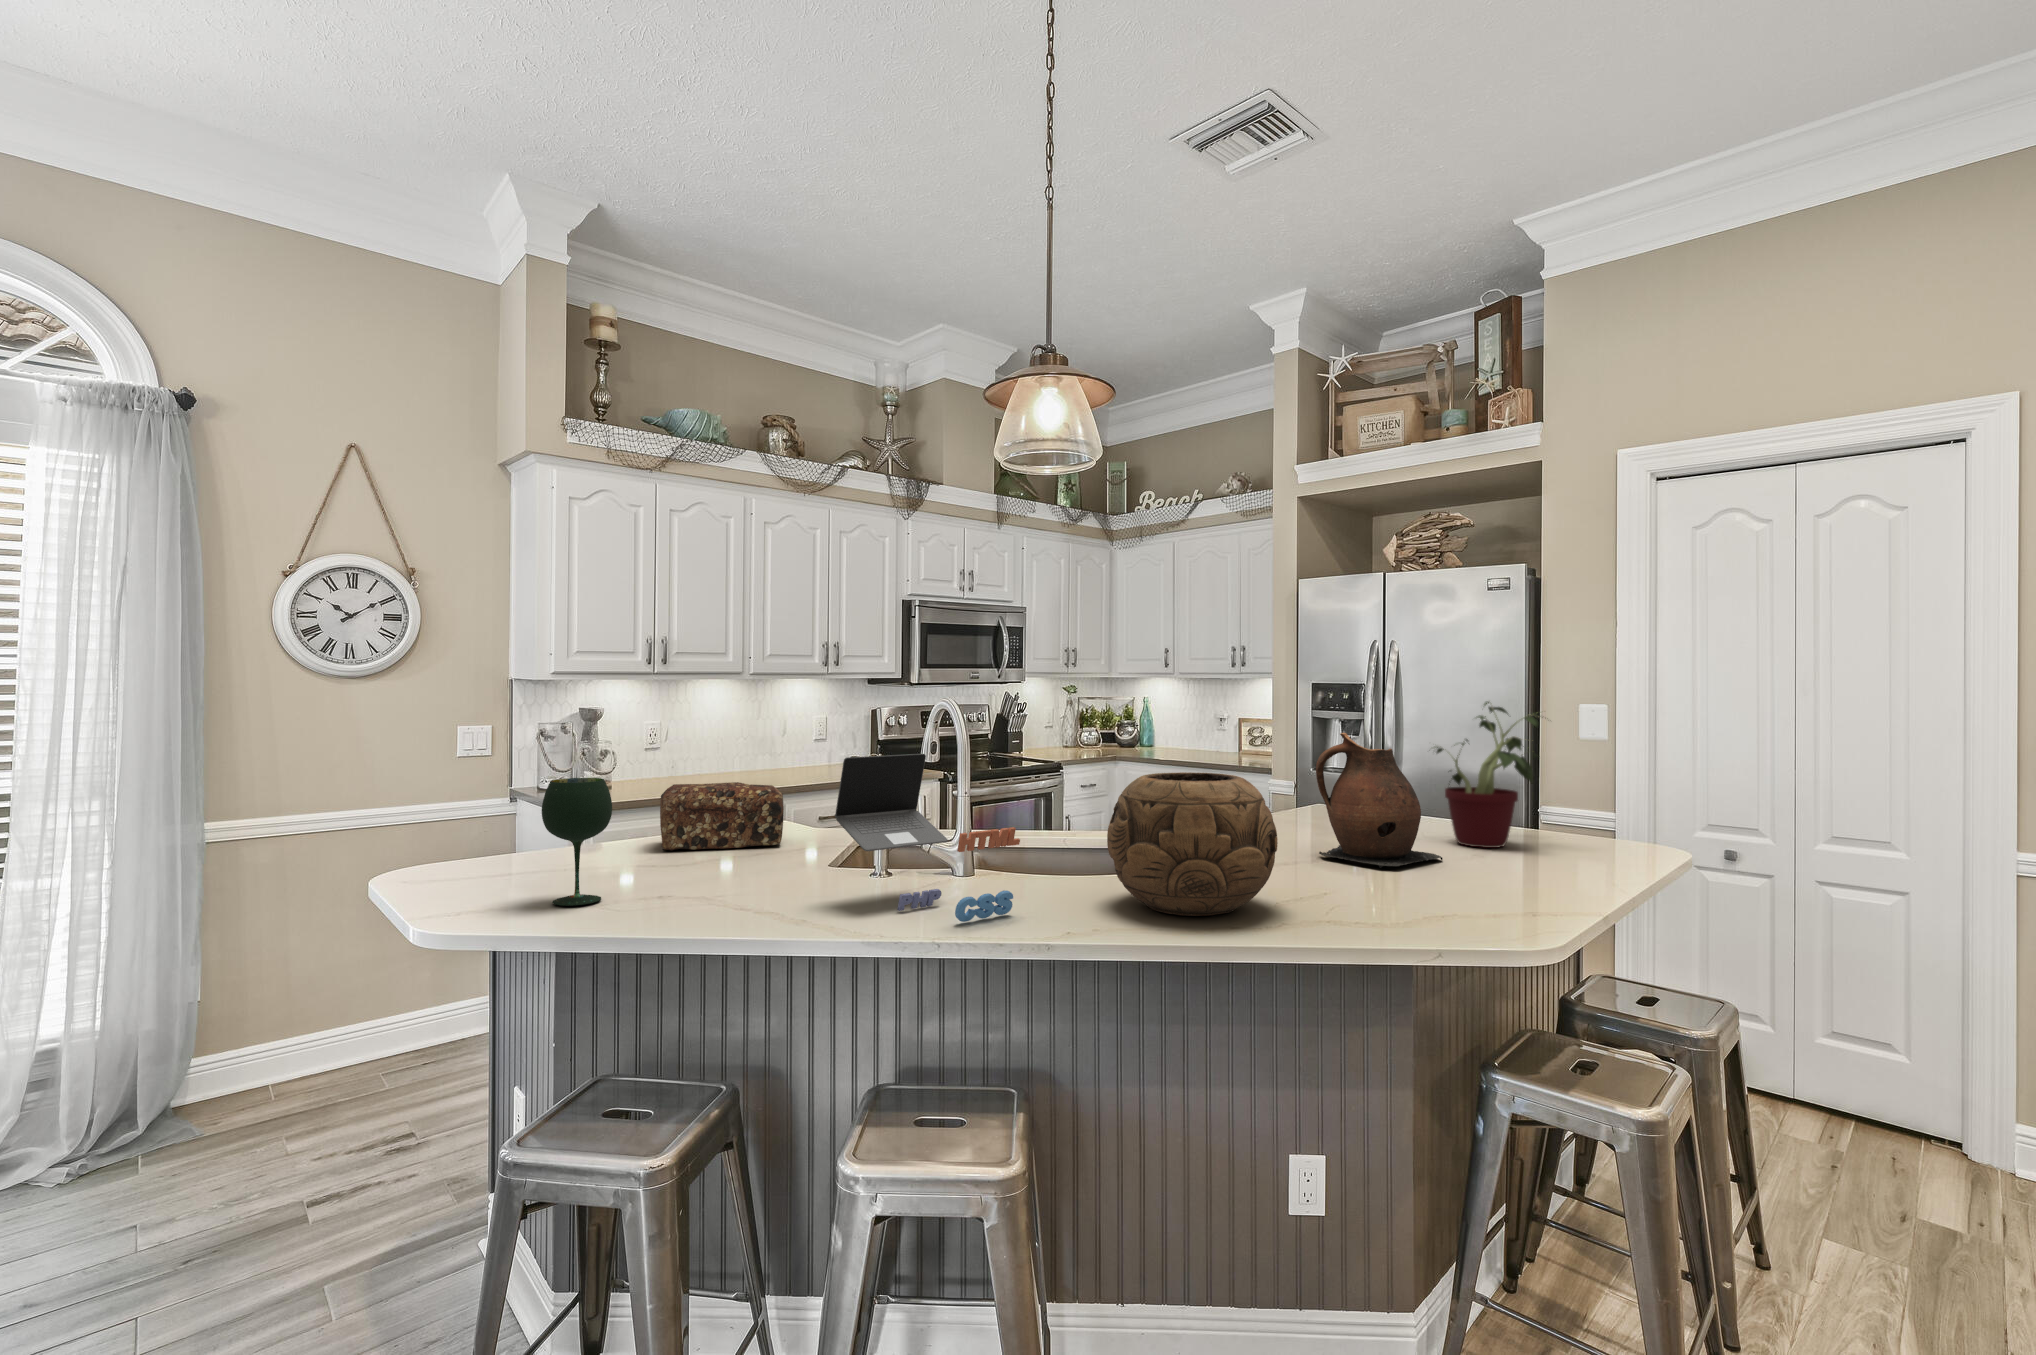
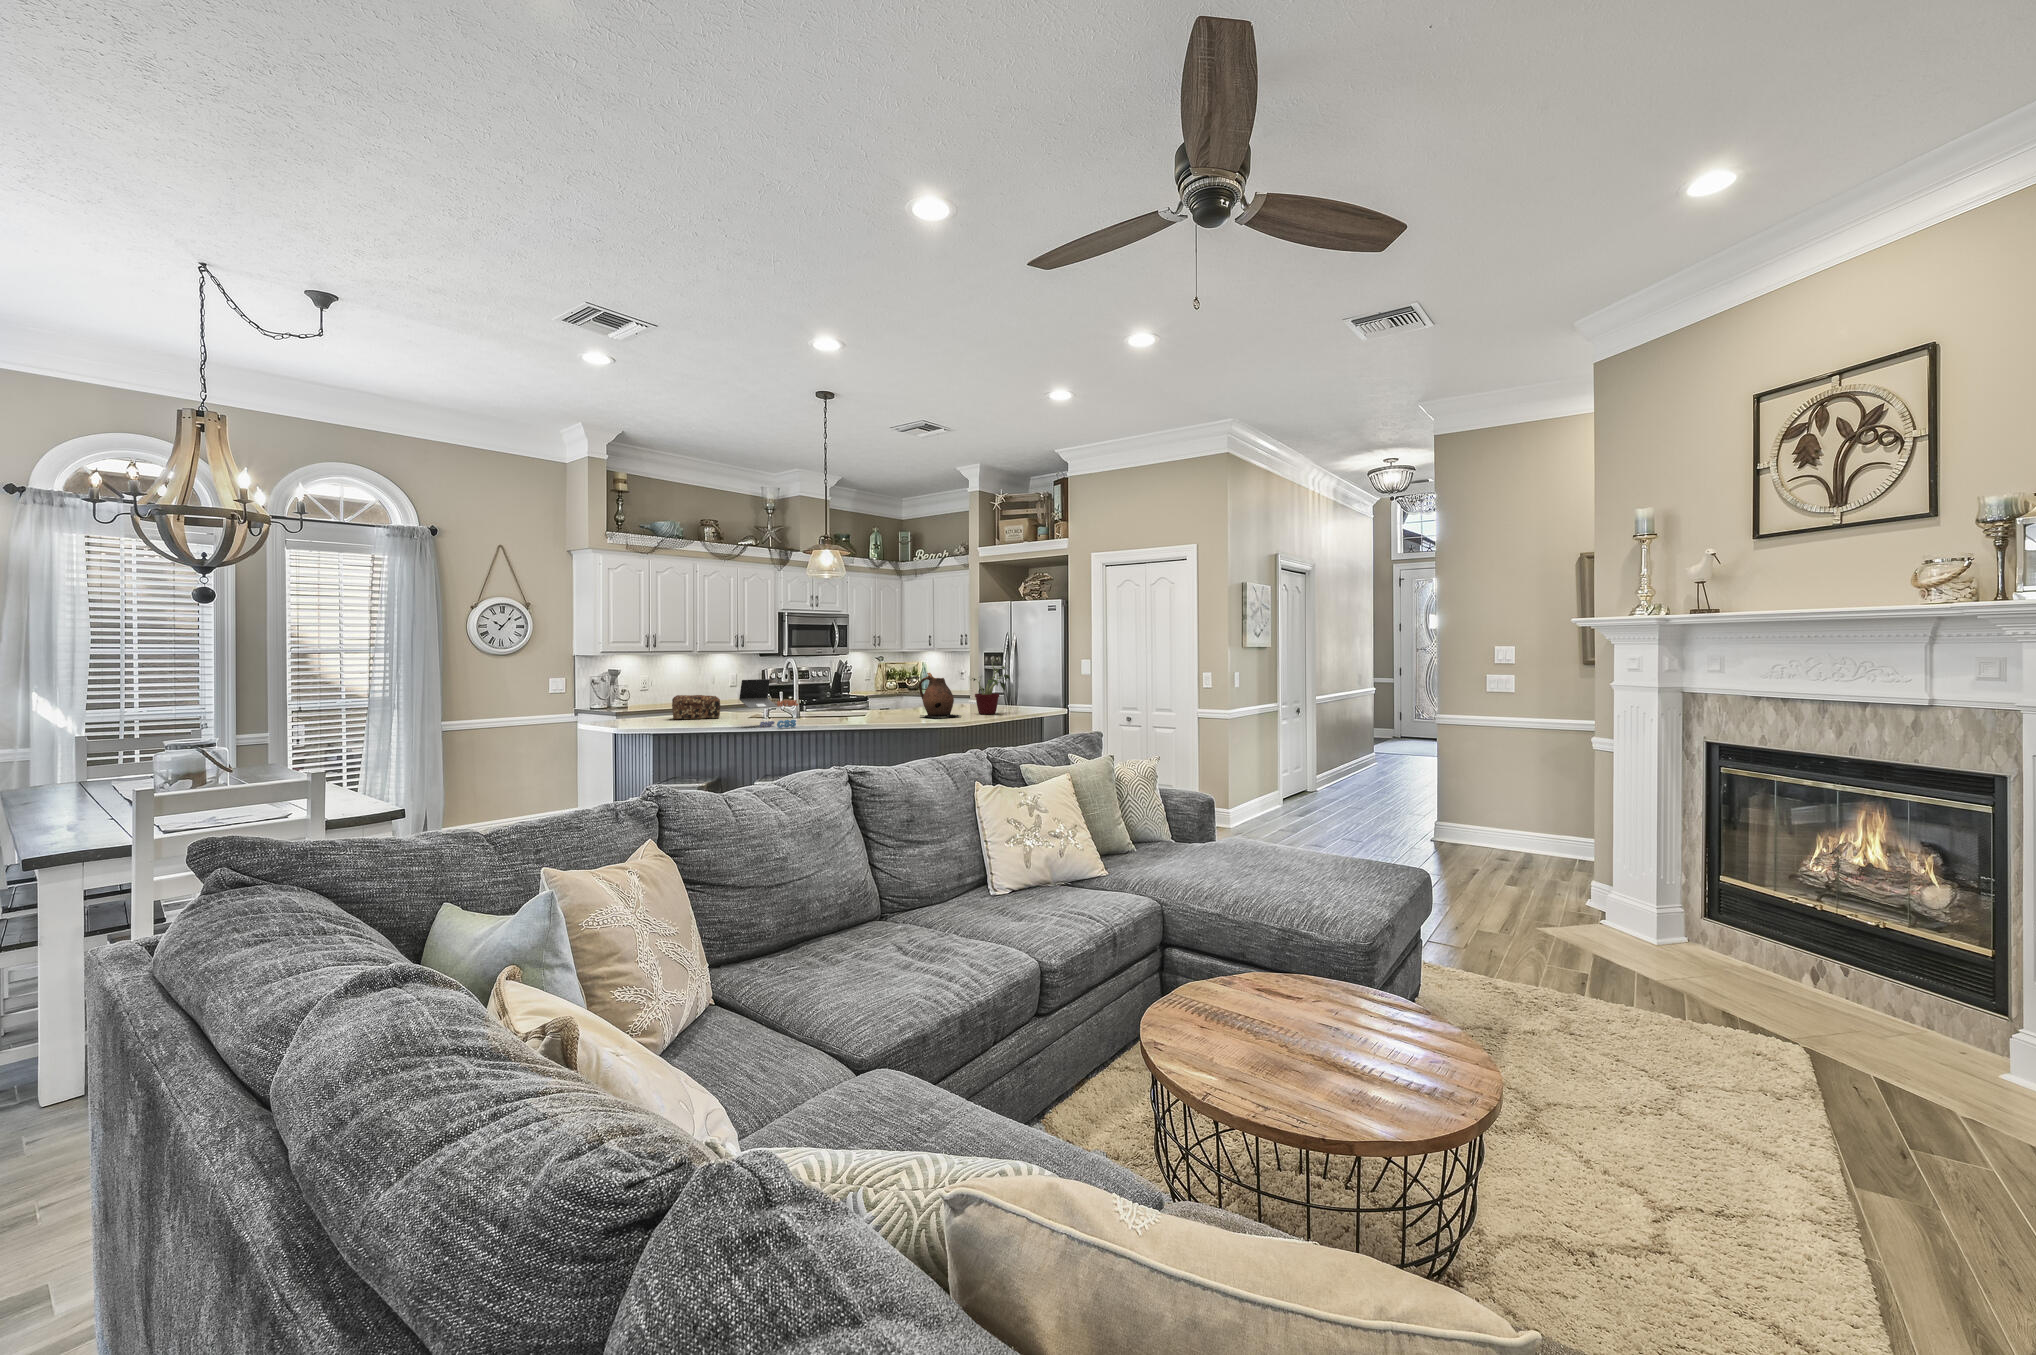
decorative bowl: present [1107,772,1278,916] -> none [828,684,881,726]
wine glass: present [542,778,612,906] -> none [641,688,664,728]

